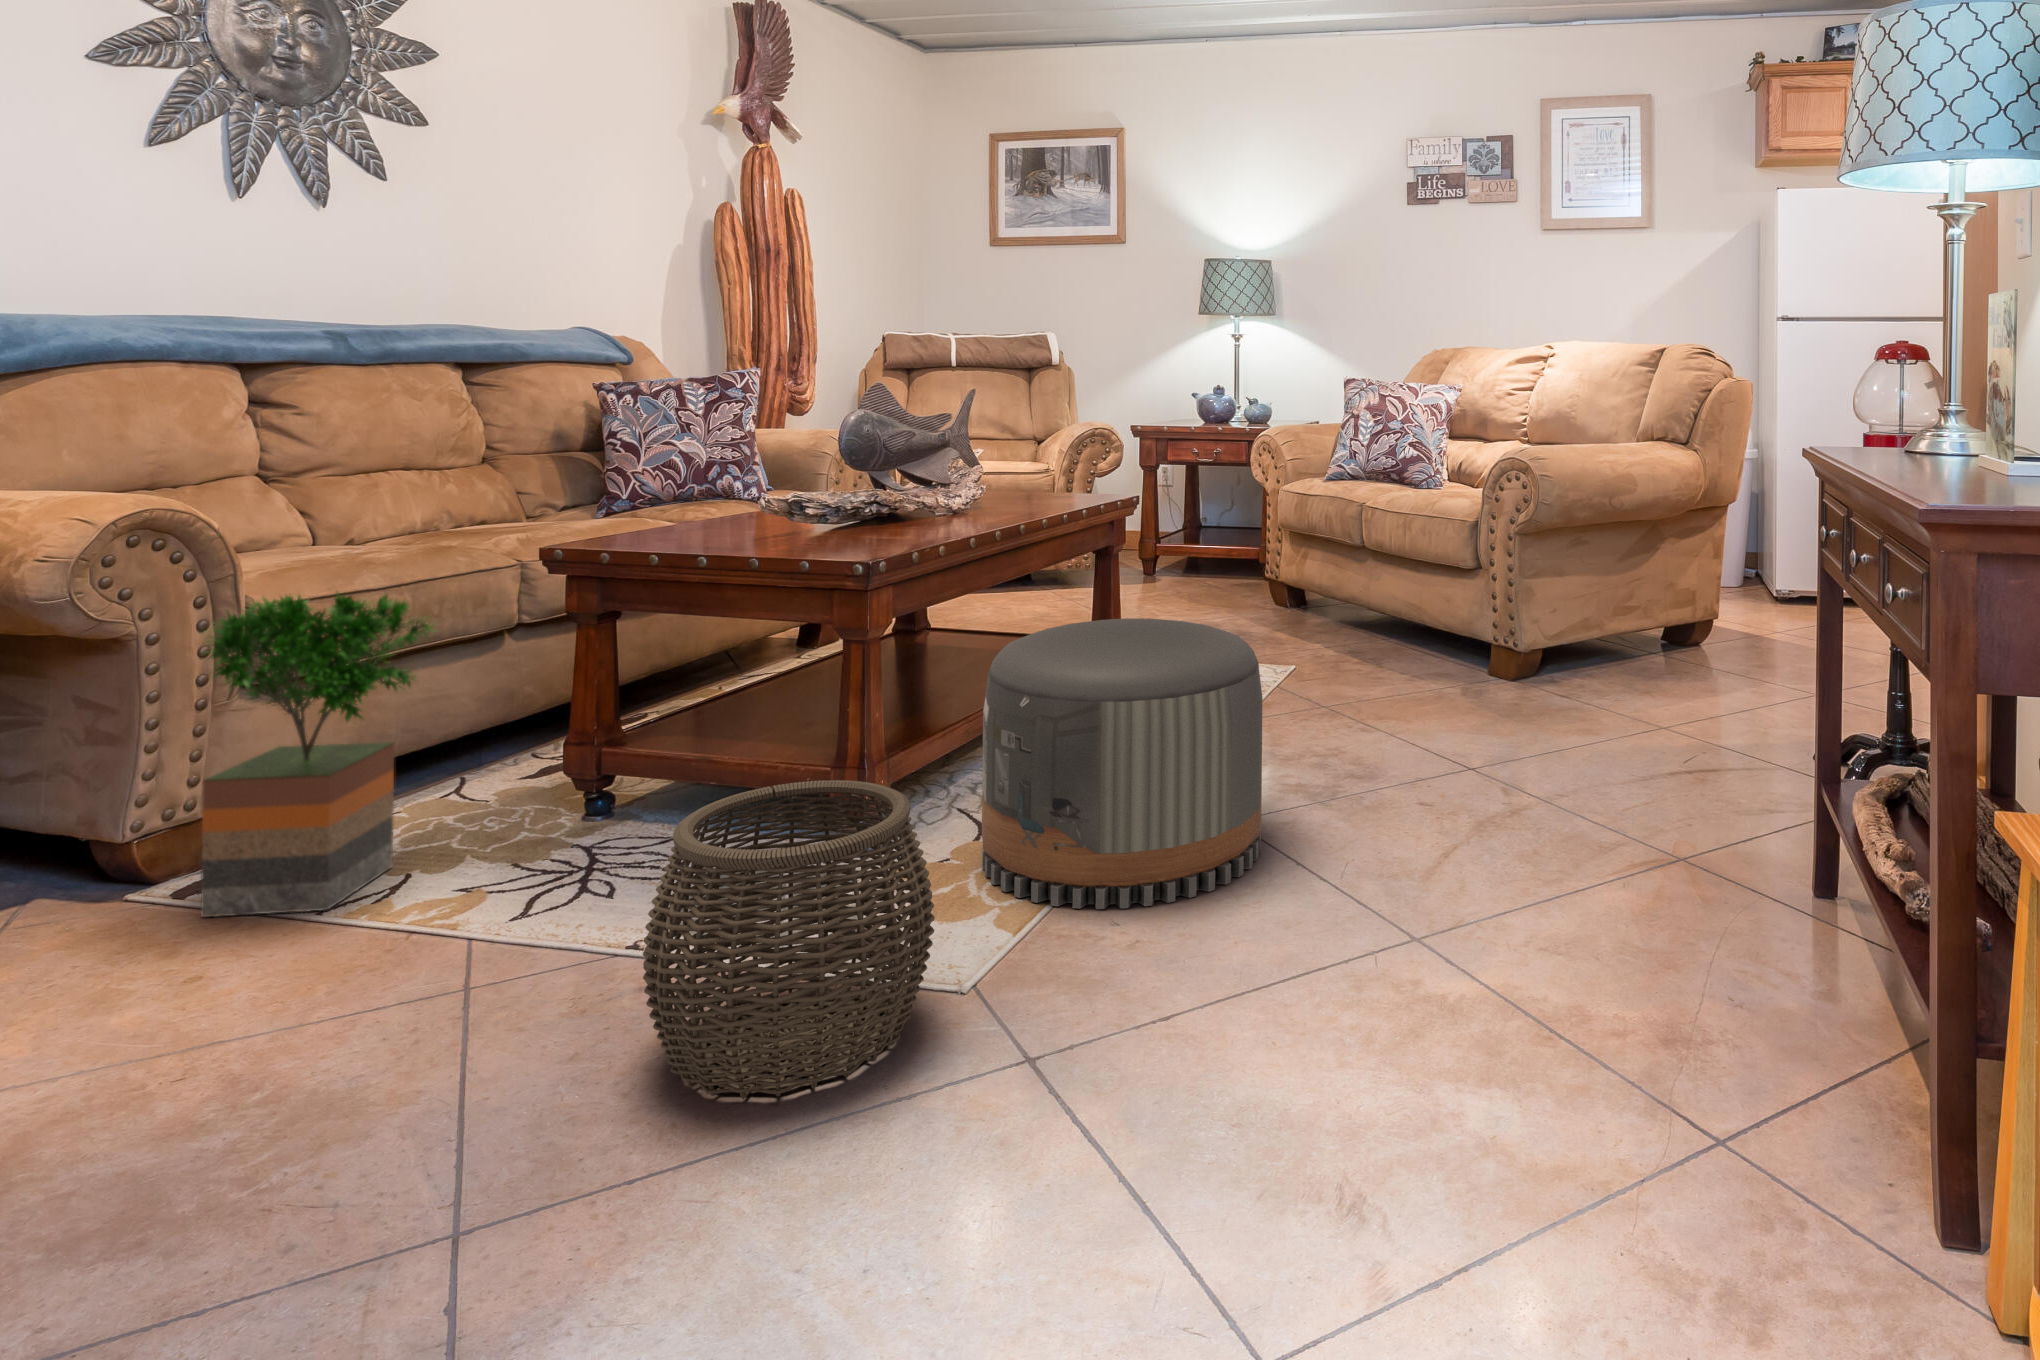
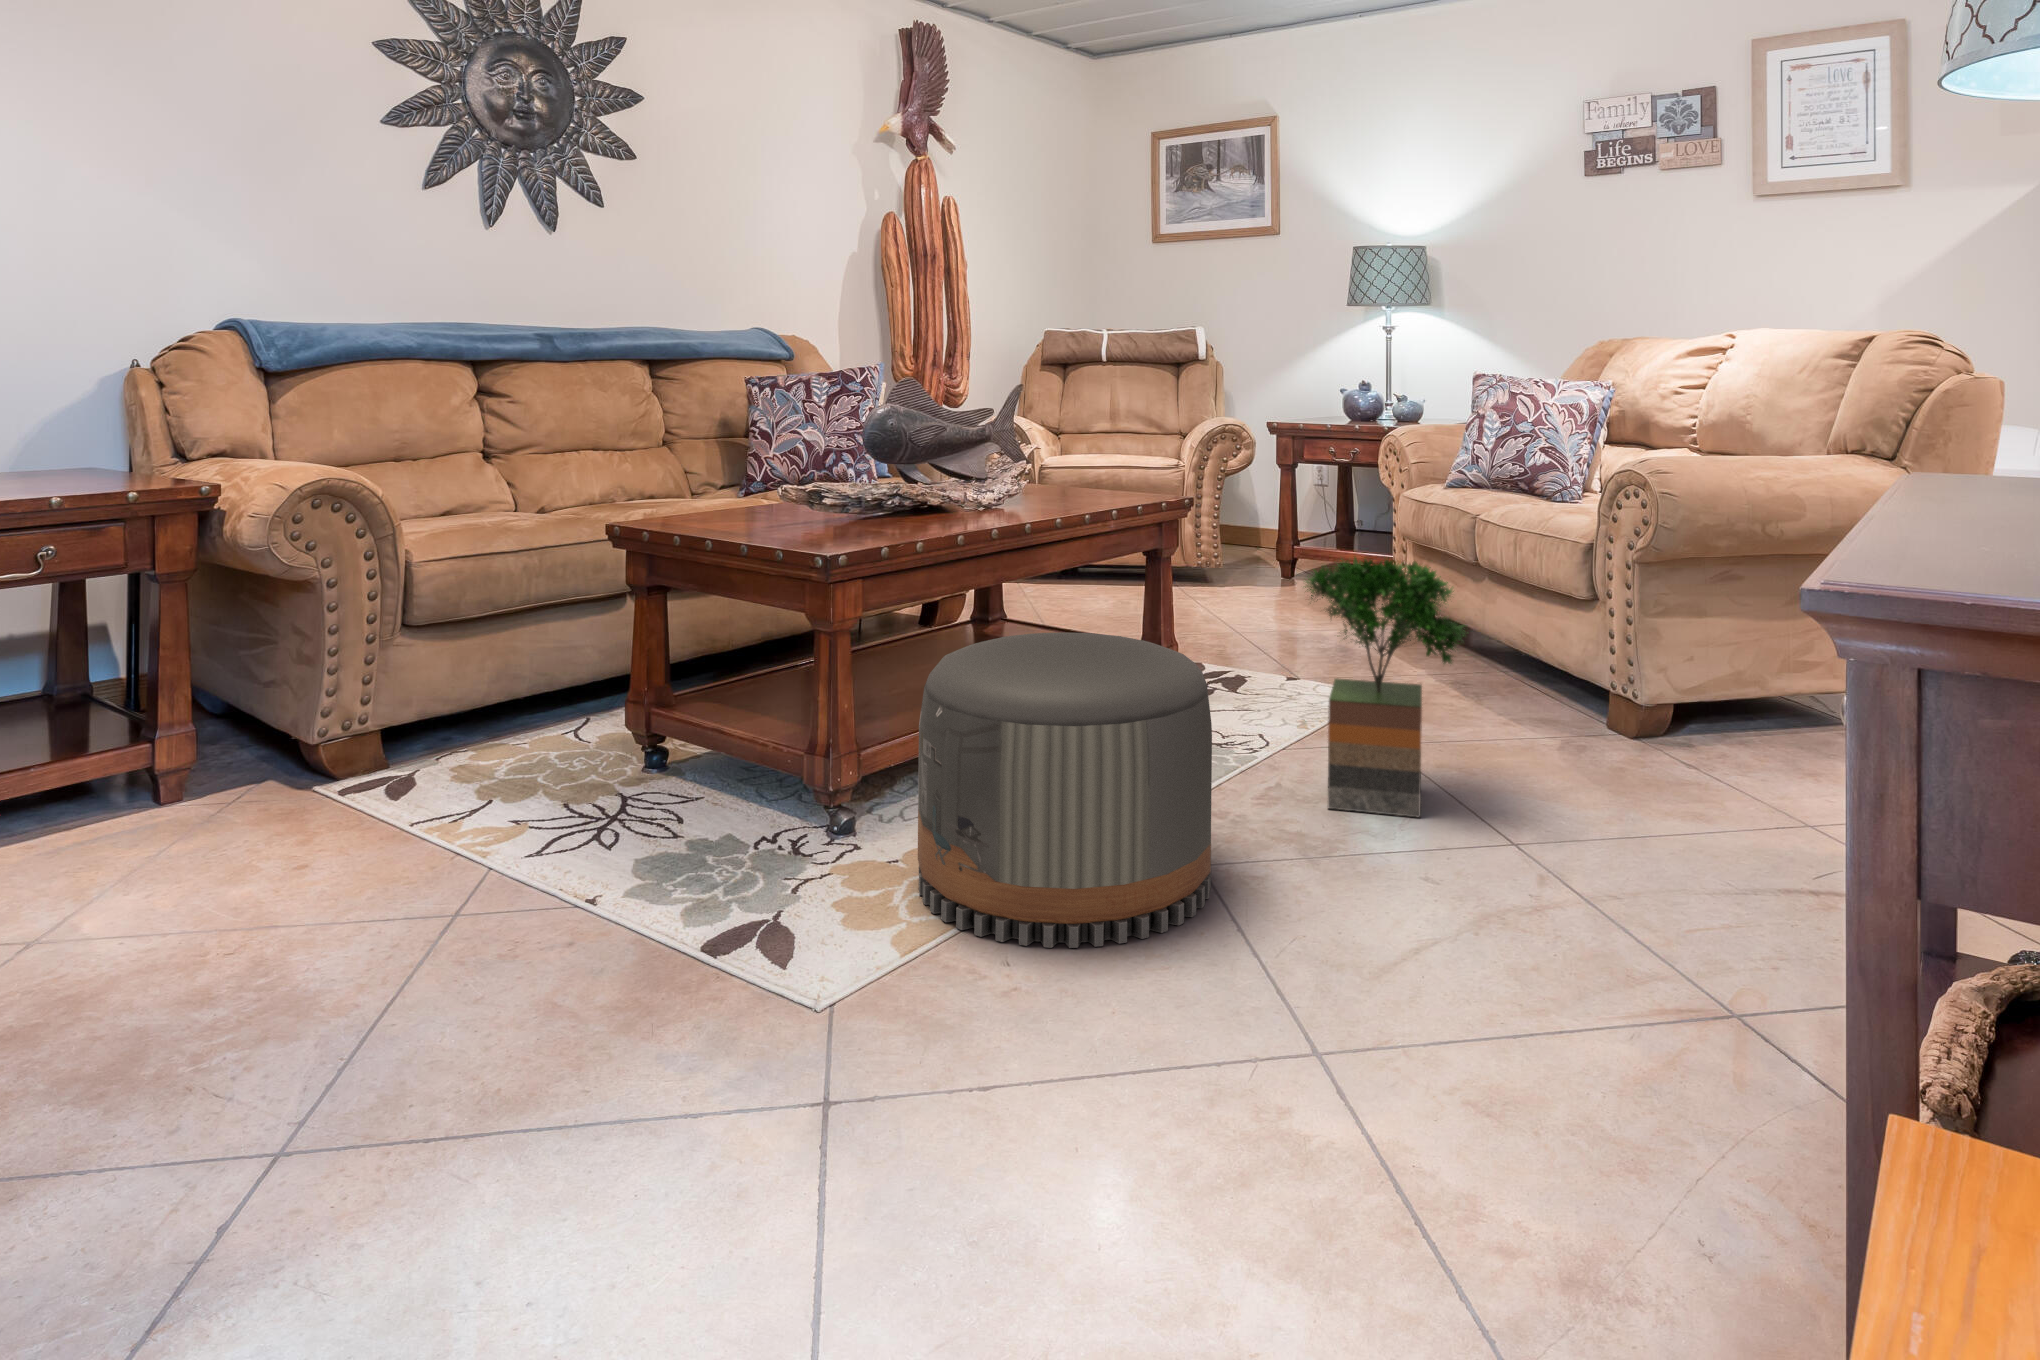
potted tree: present [201,593,437,917] -> present [1305,557,1465,817]
woven basket: present [643,780,935,1099] -> none [504,768,779,1074]

